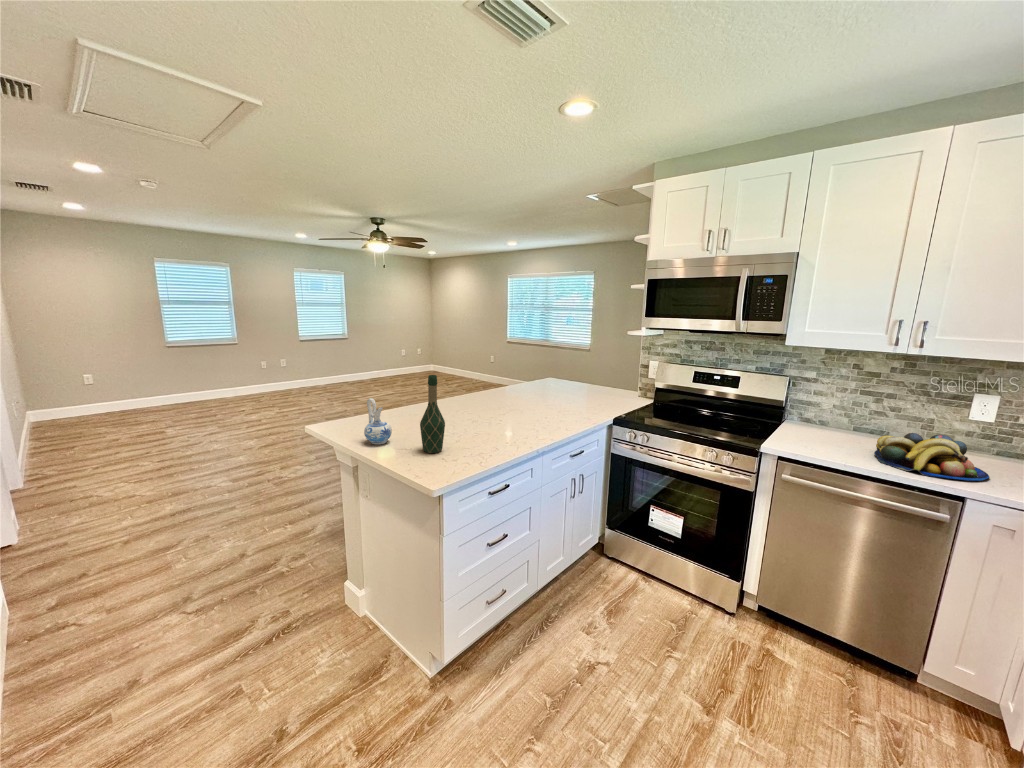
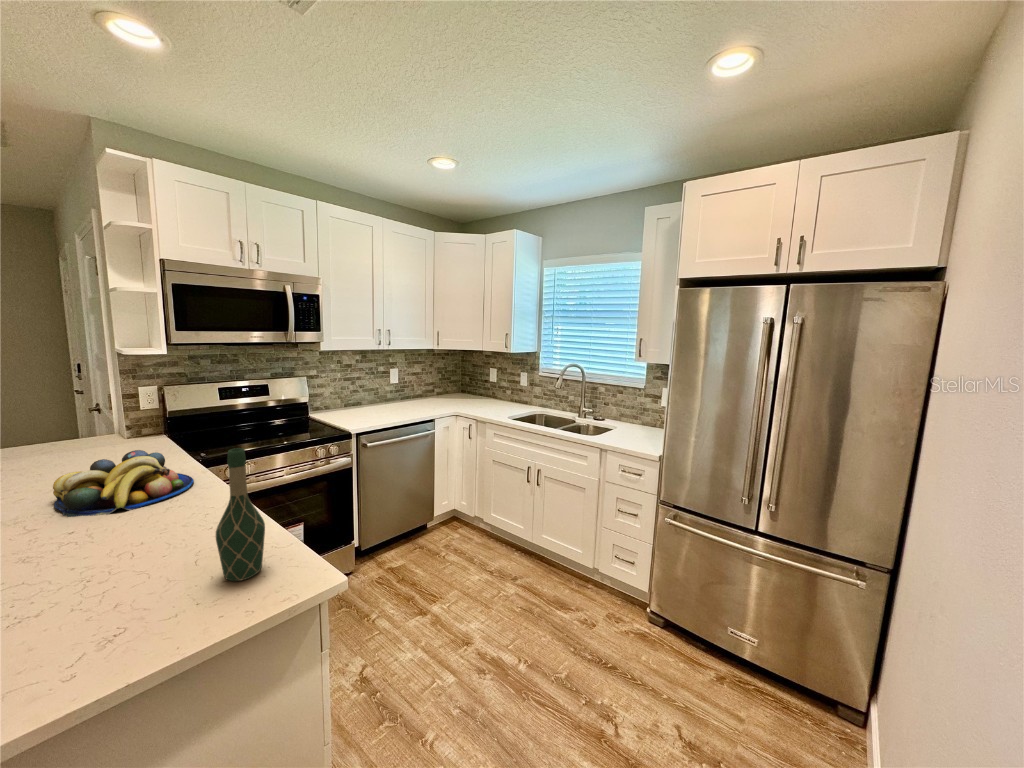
ceramic pitcher: present [364,398,392,444] -> none [66,560,158,663]
fruit bowl: present [874,433,989,481] -> present [53,450,194,517]

